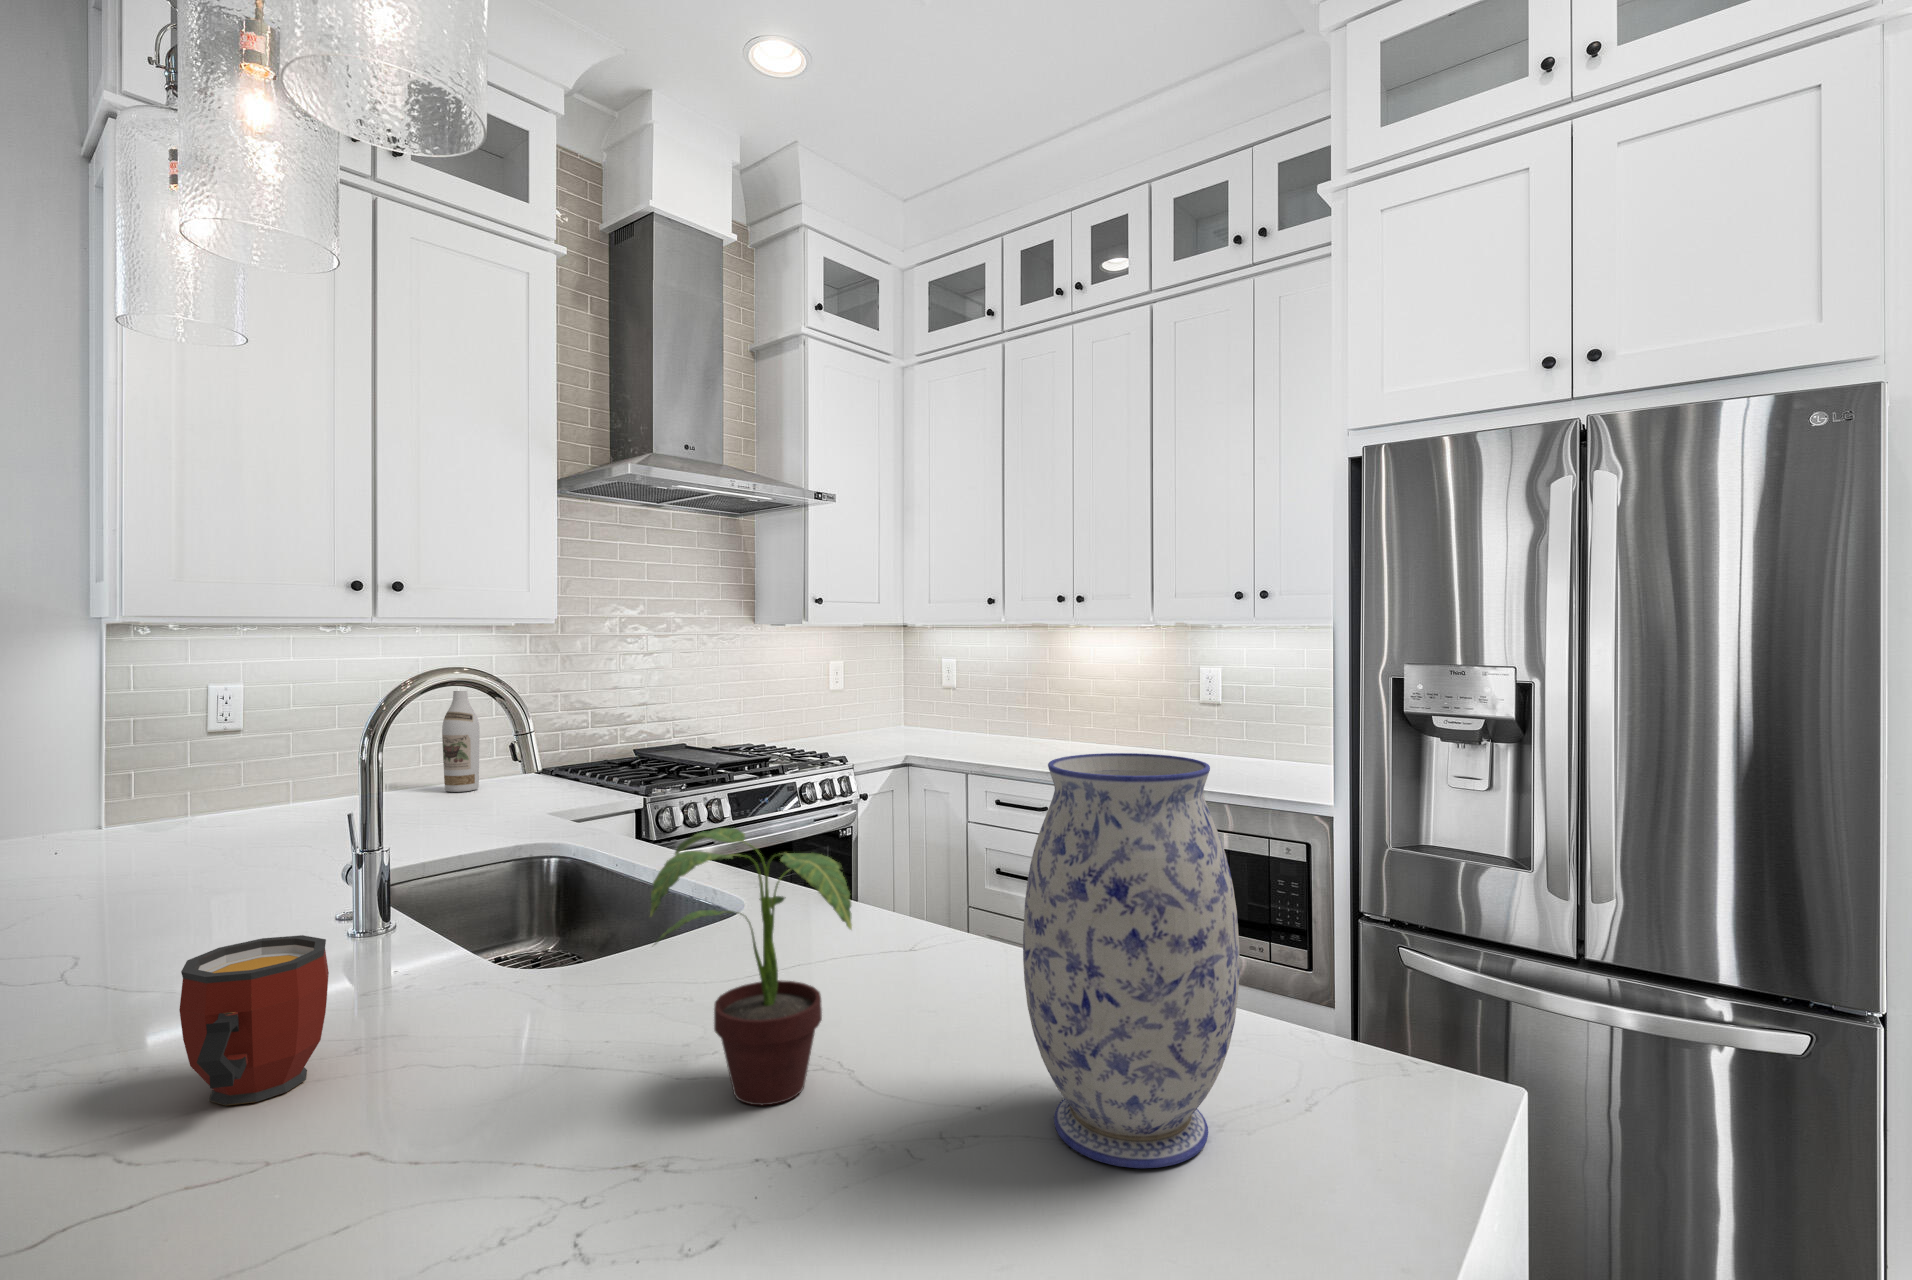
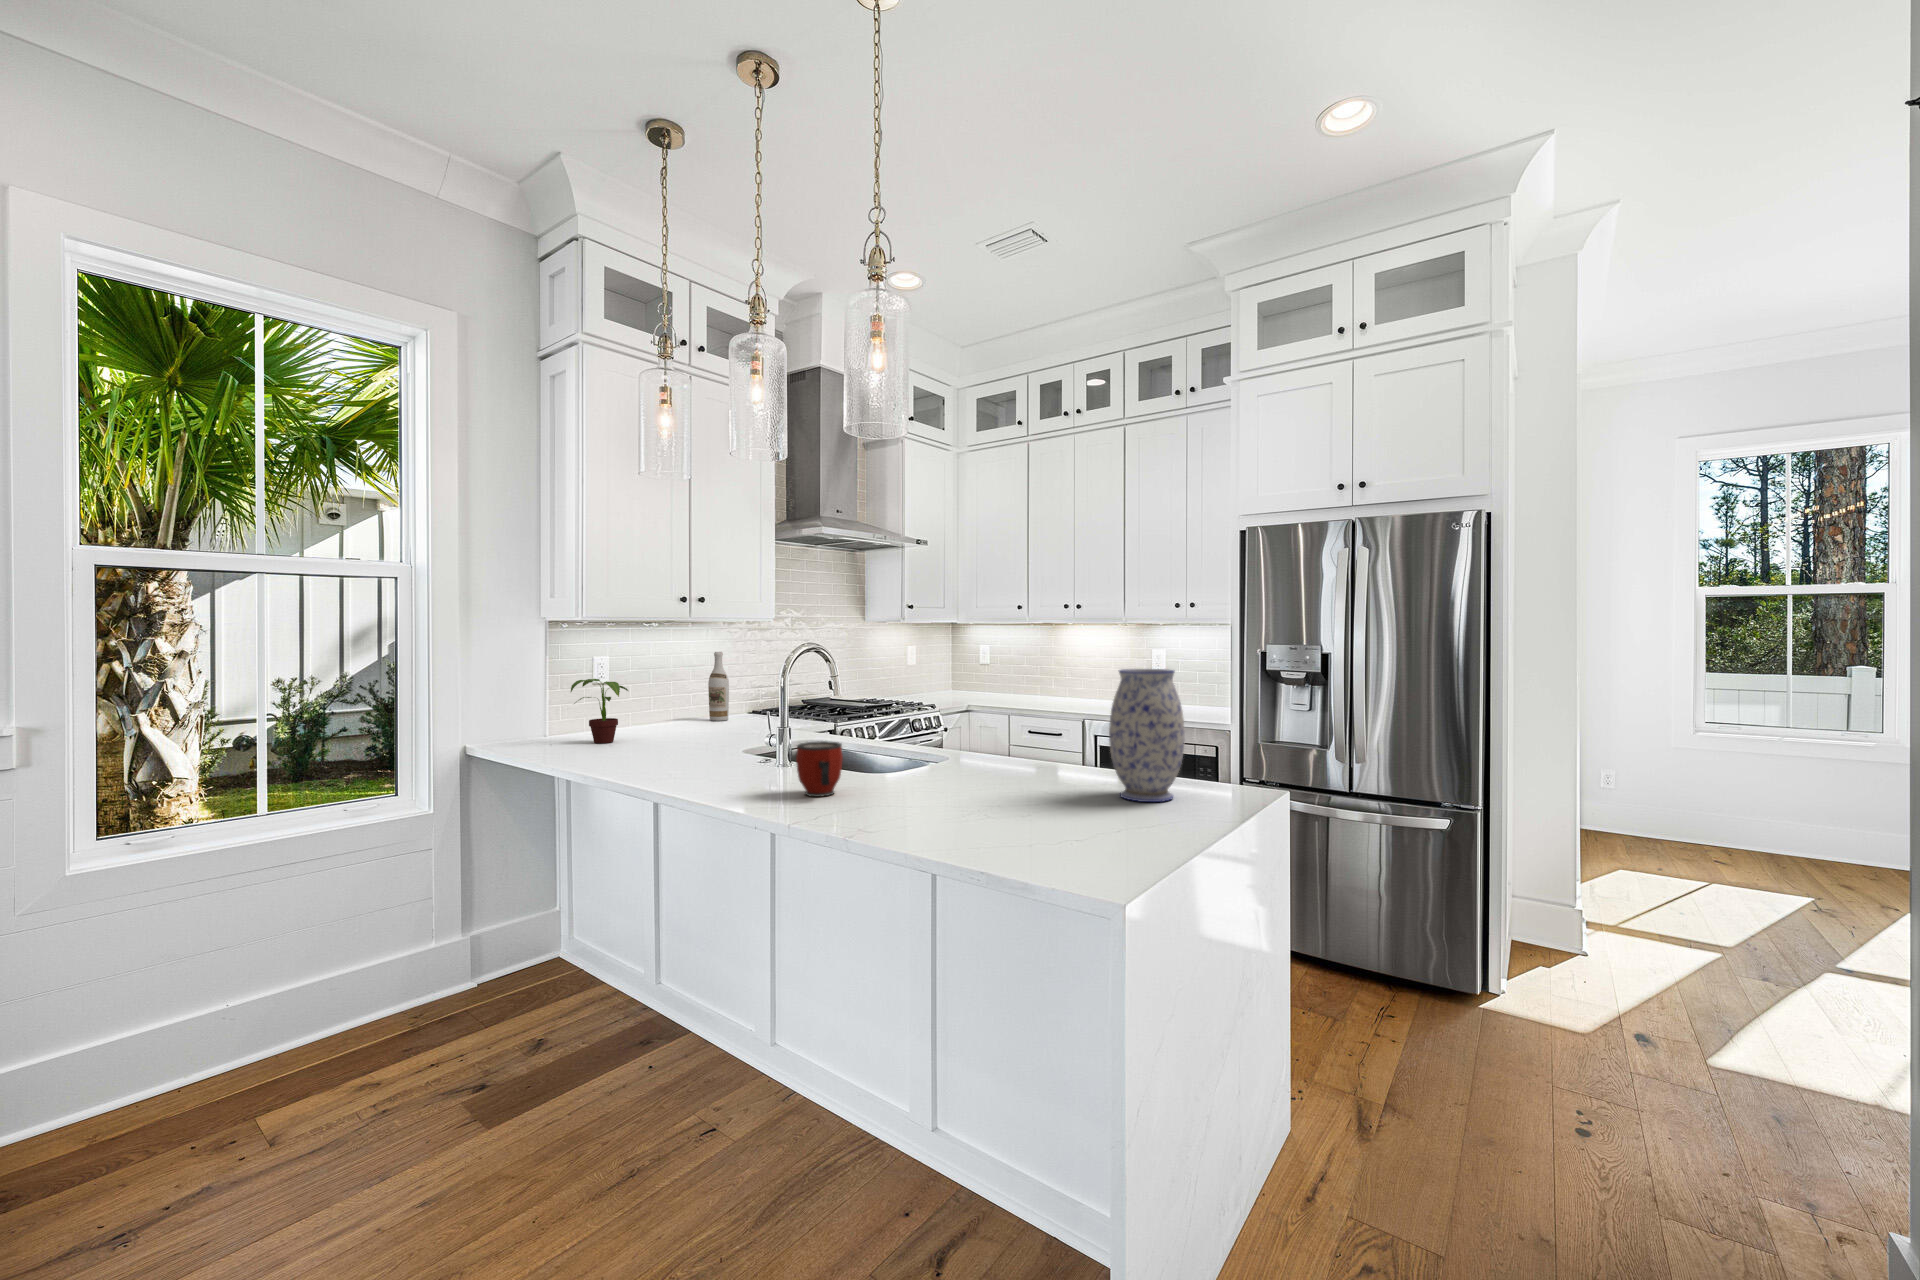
potted plant: present [650,828,852,1105] -> present [571,679,628,743]

